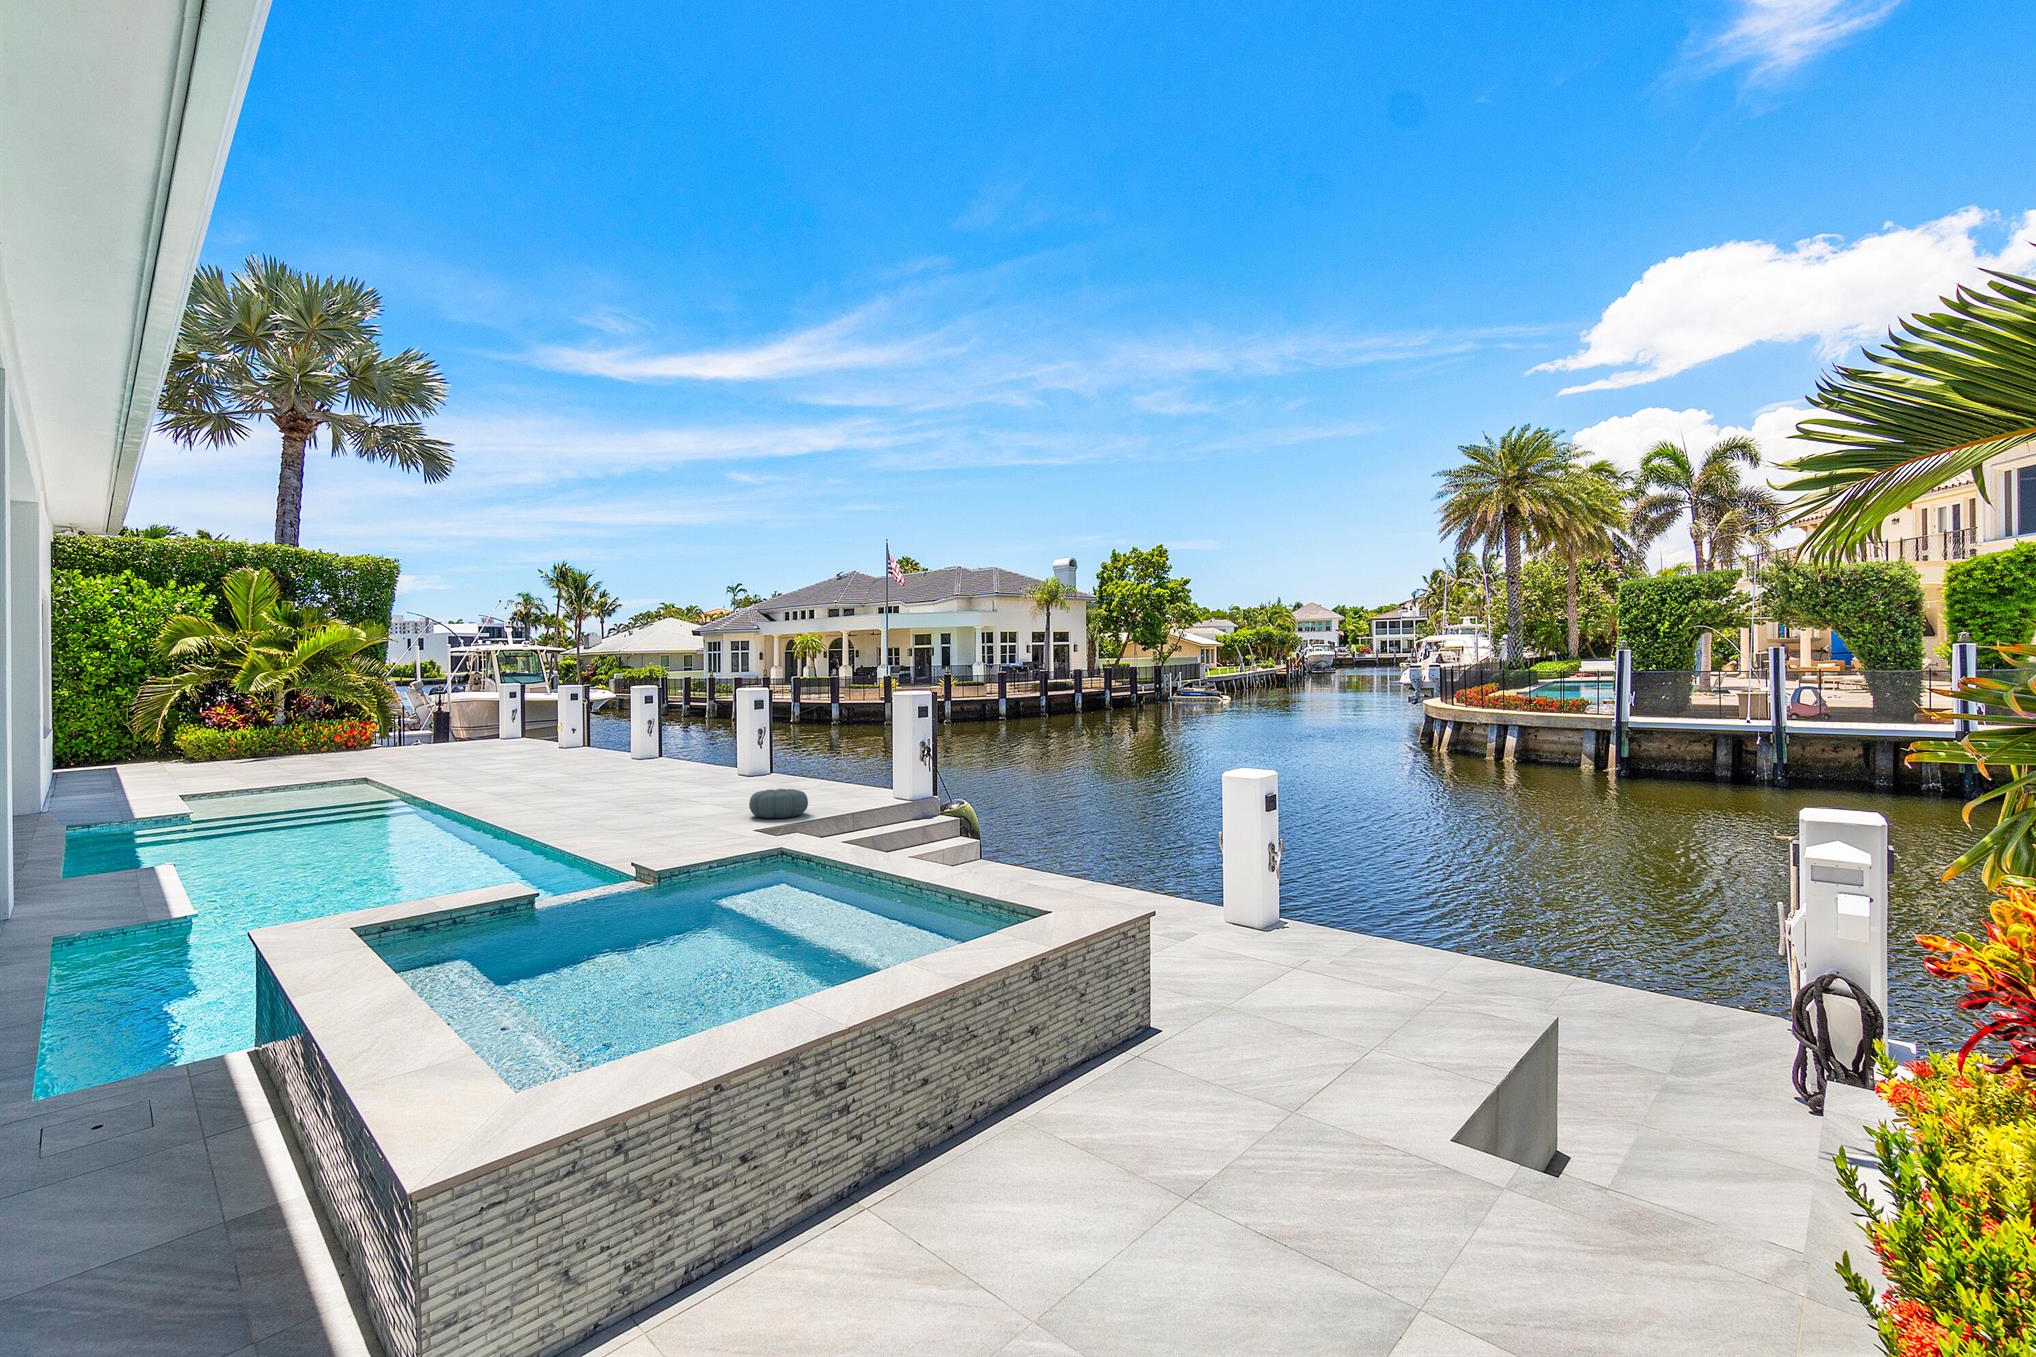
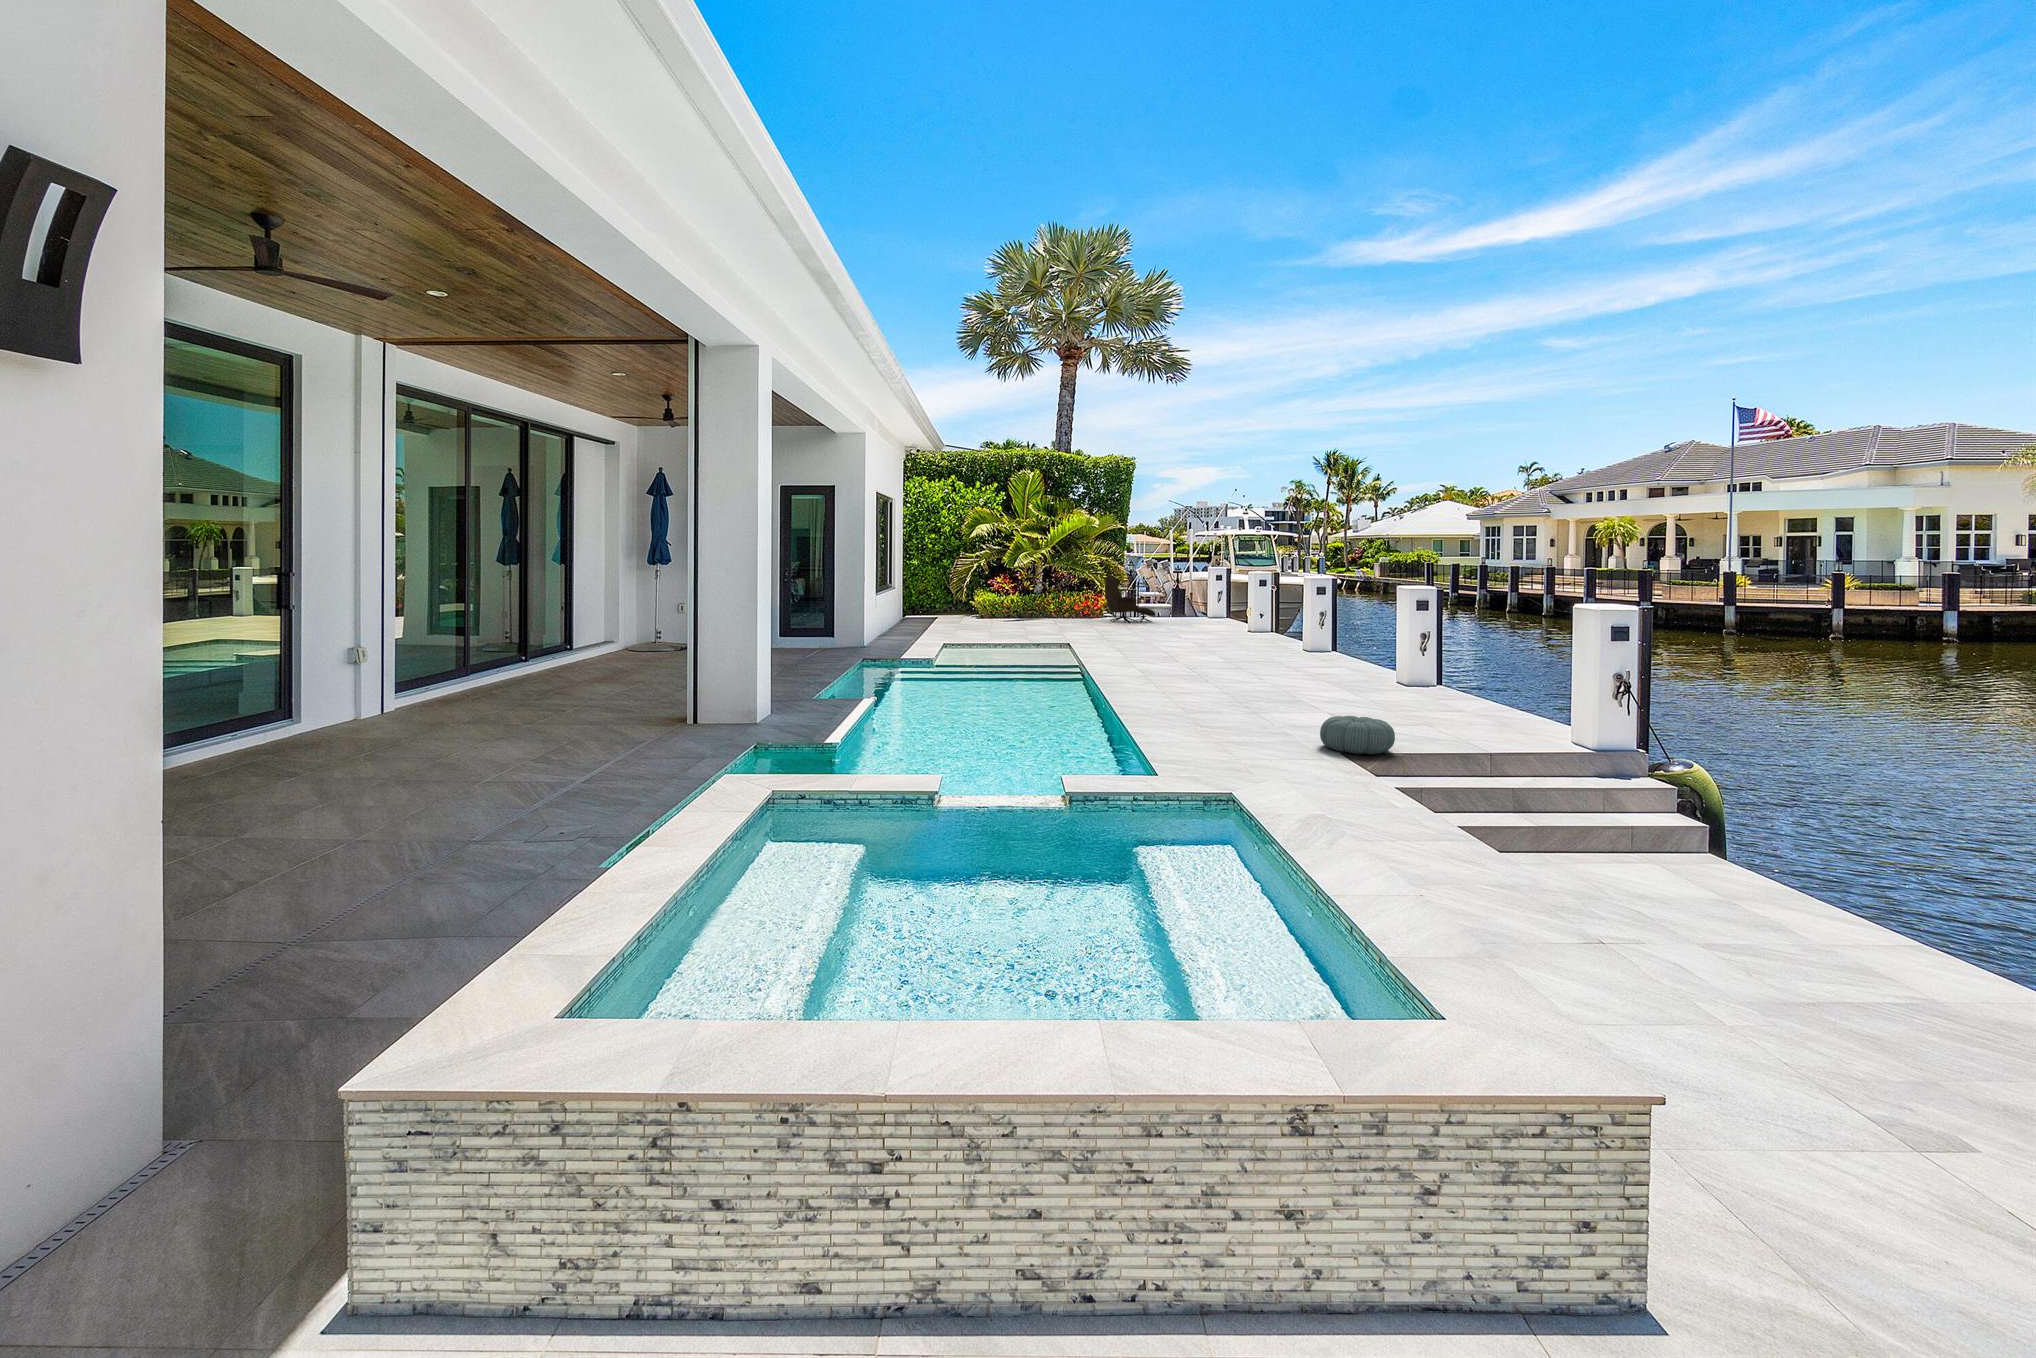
lounge chair: none [371,698,439,749] -> present [1105,576,1155,623]

